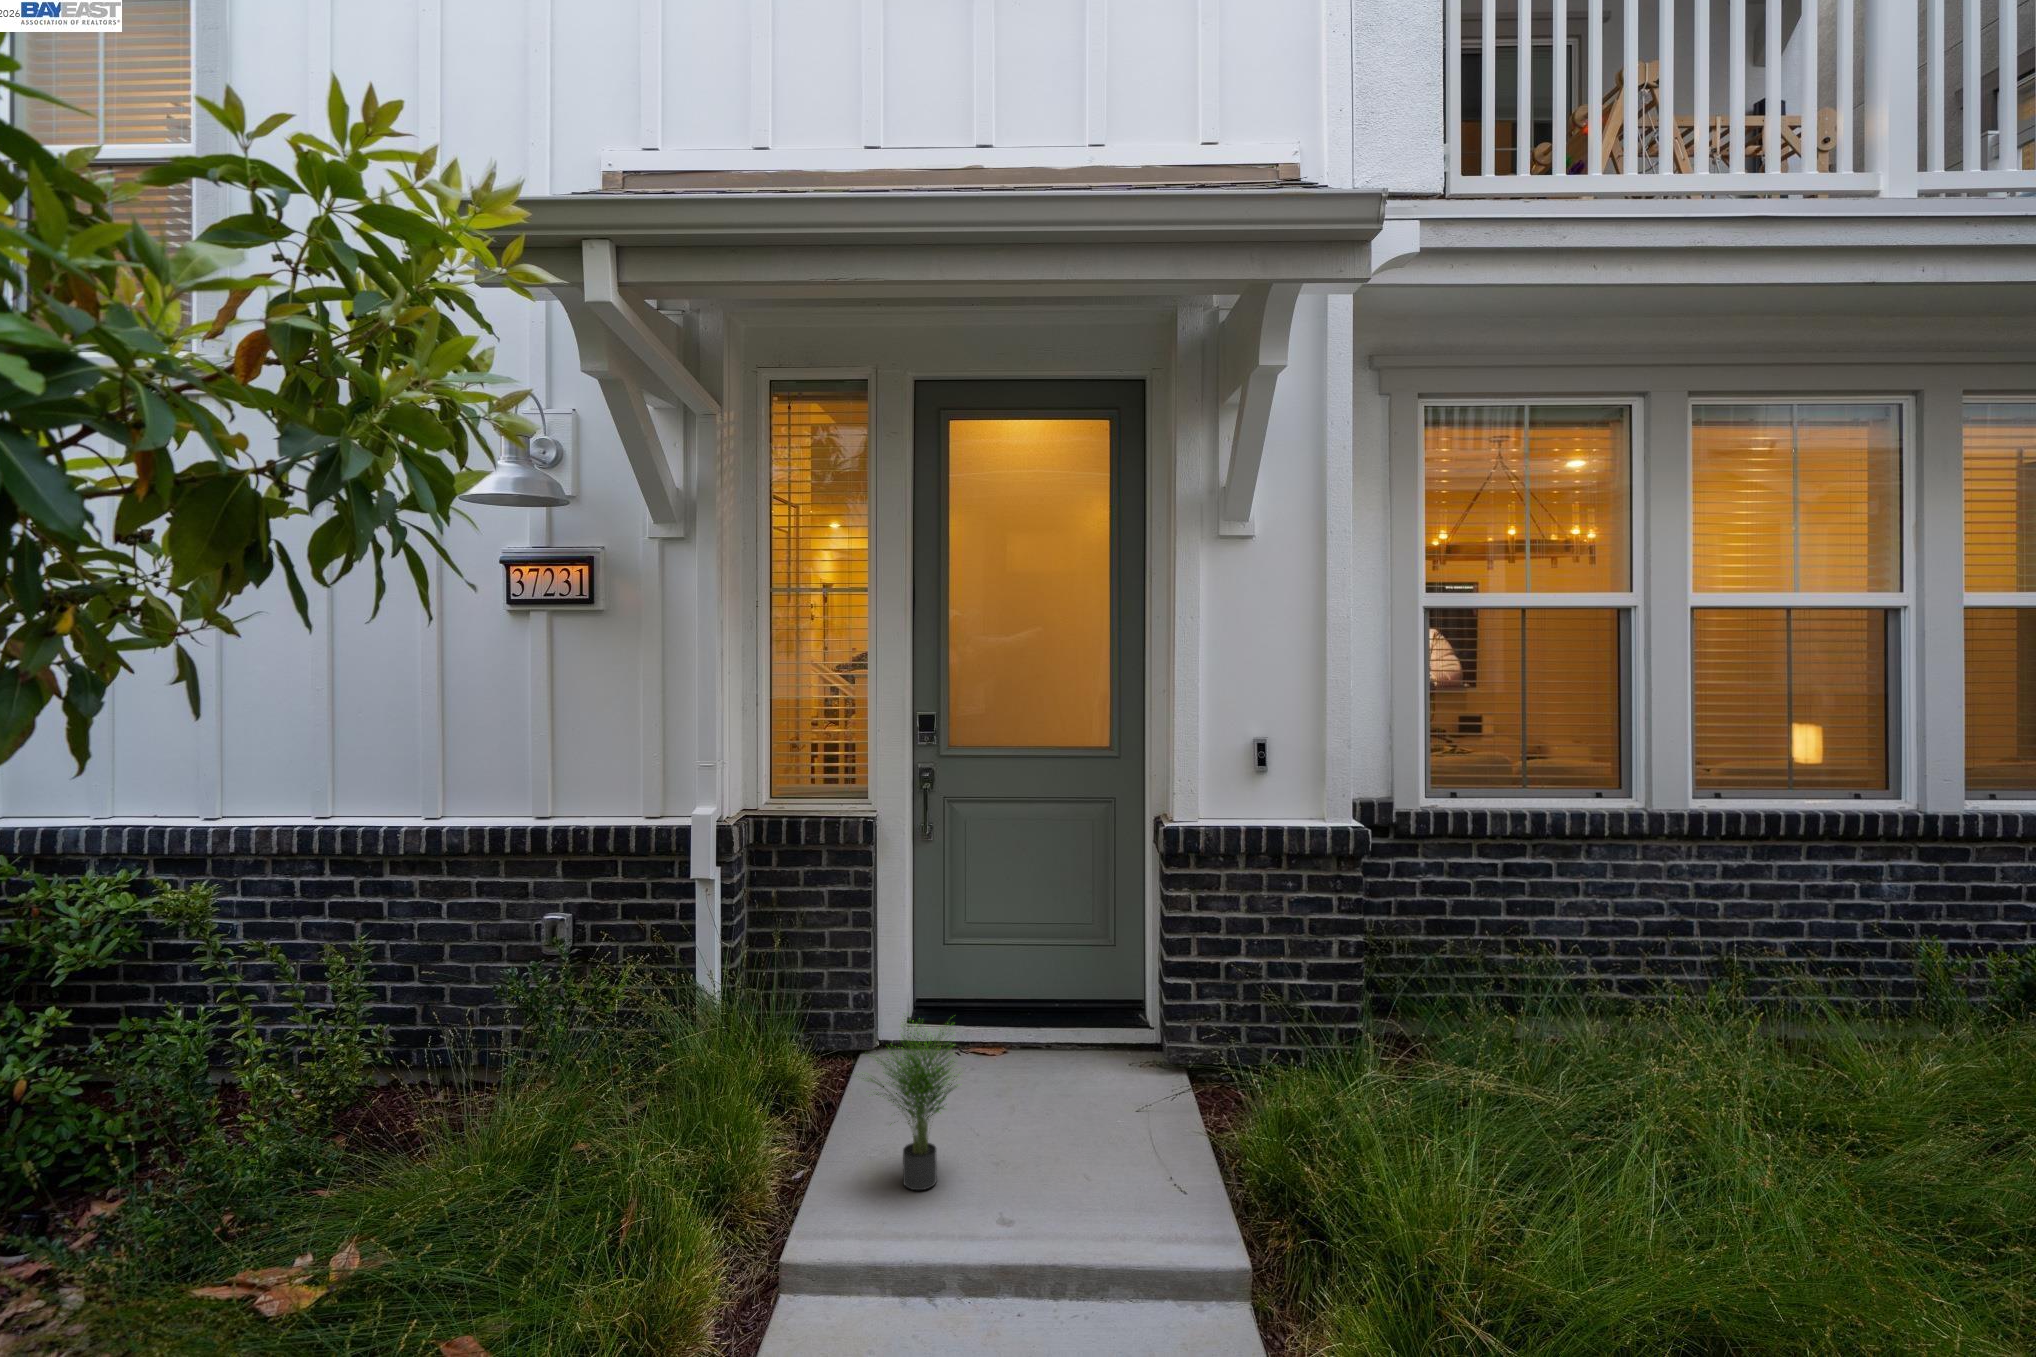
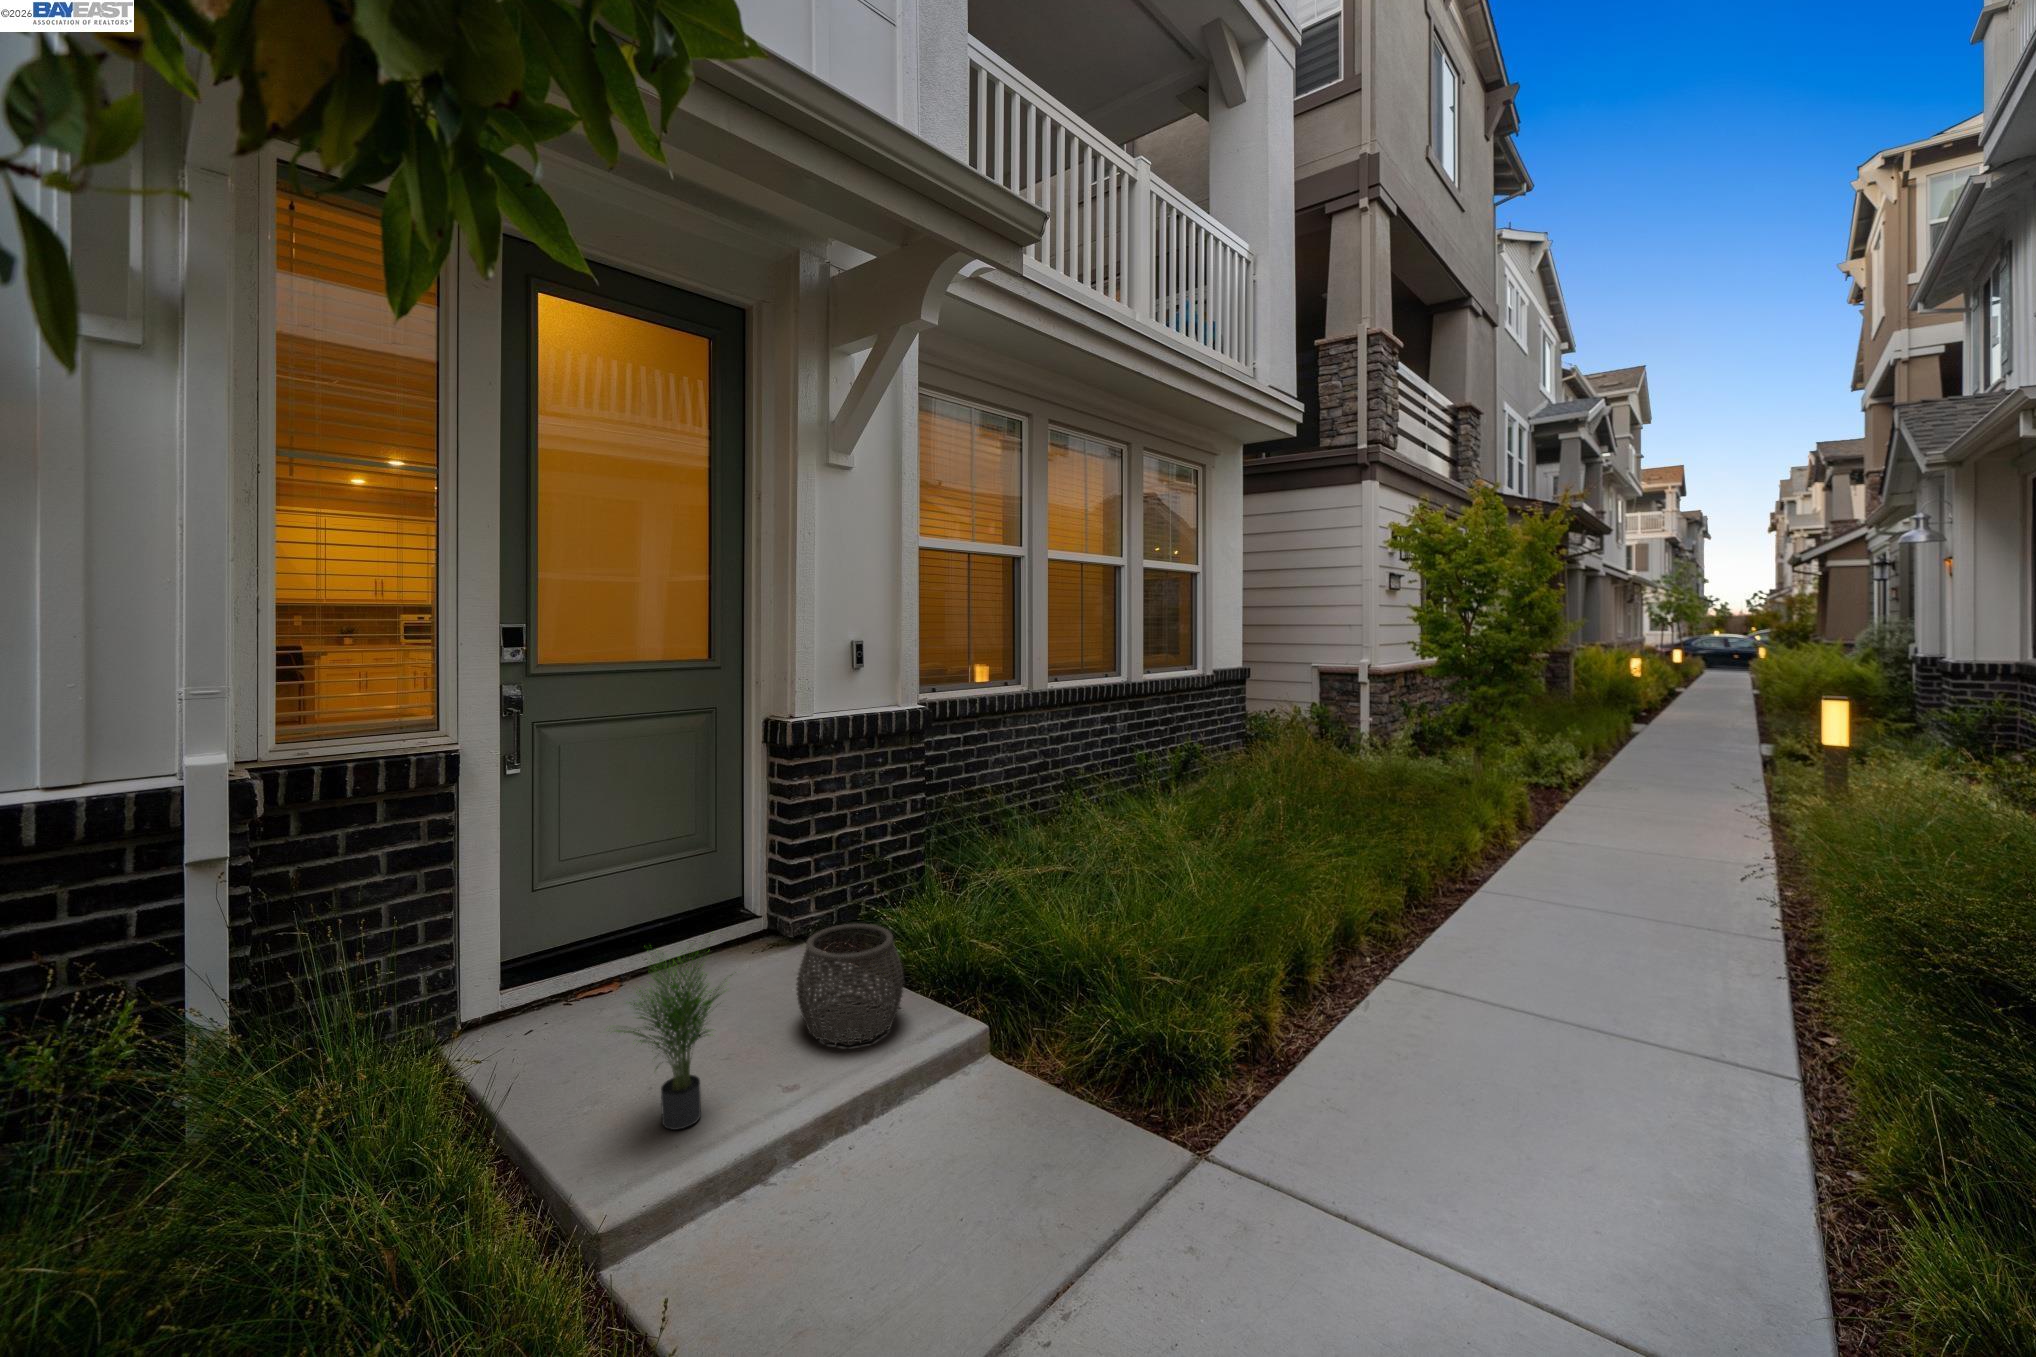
woven basket: none [1069,1054,1186,1190] -> present [796,924,904,1045]

